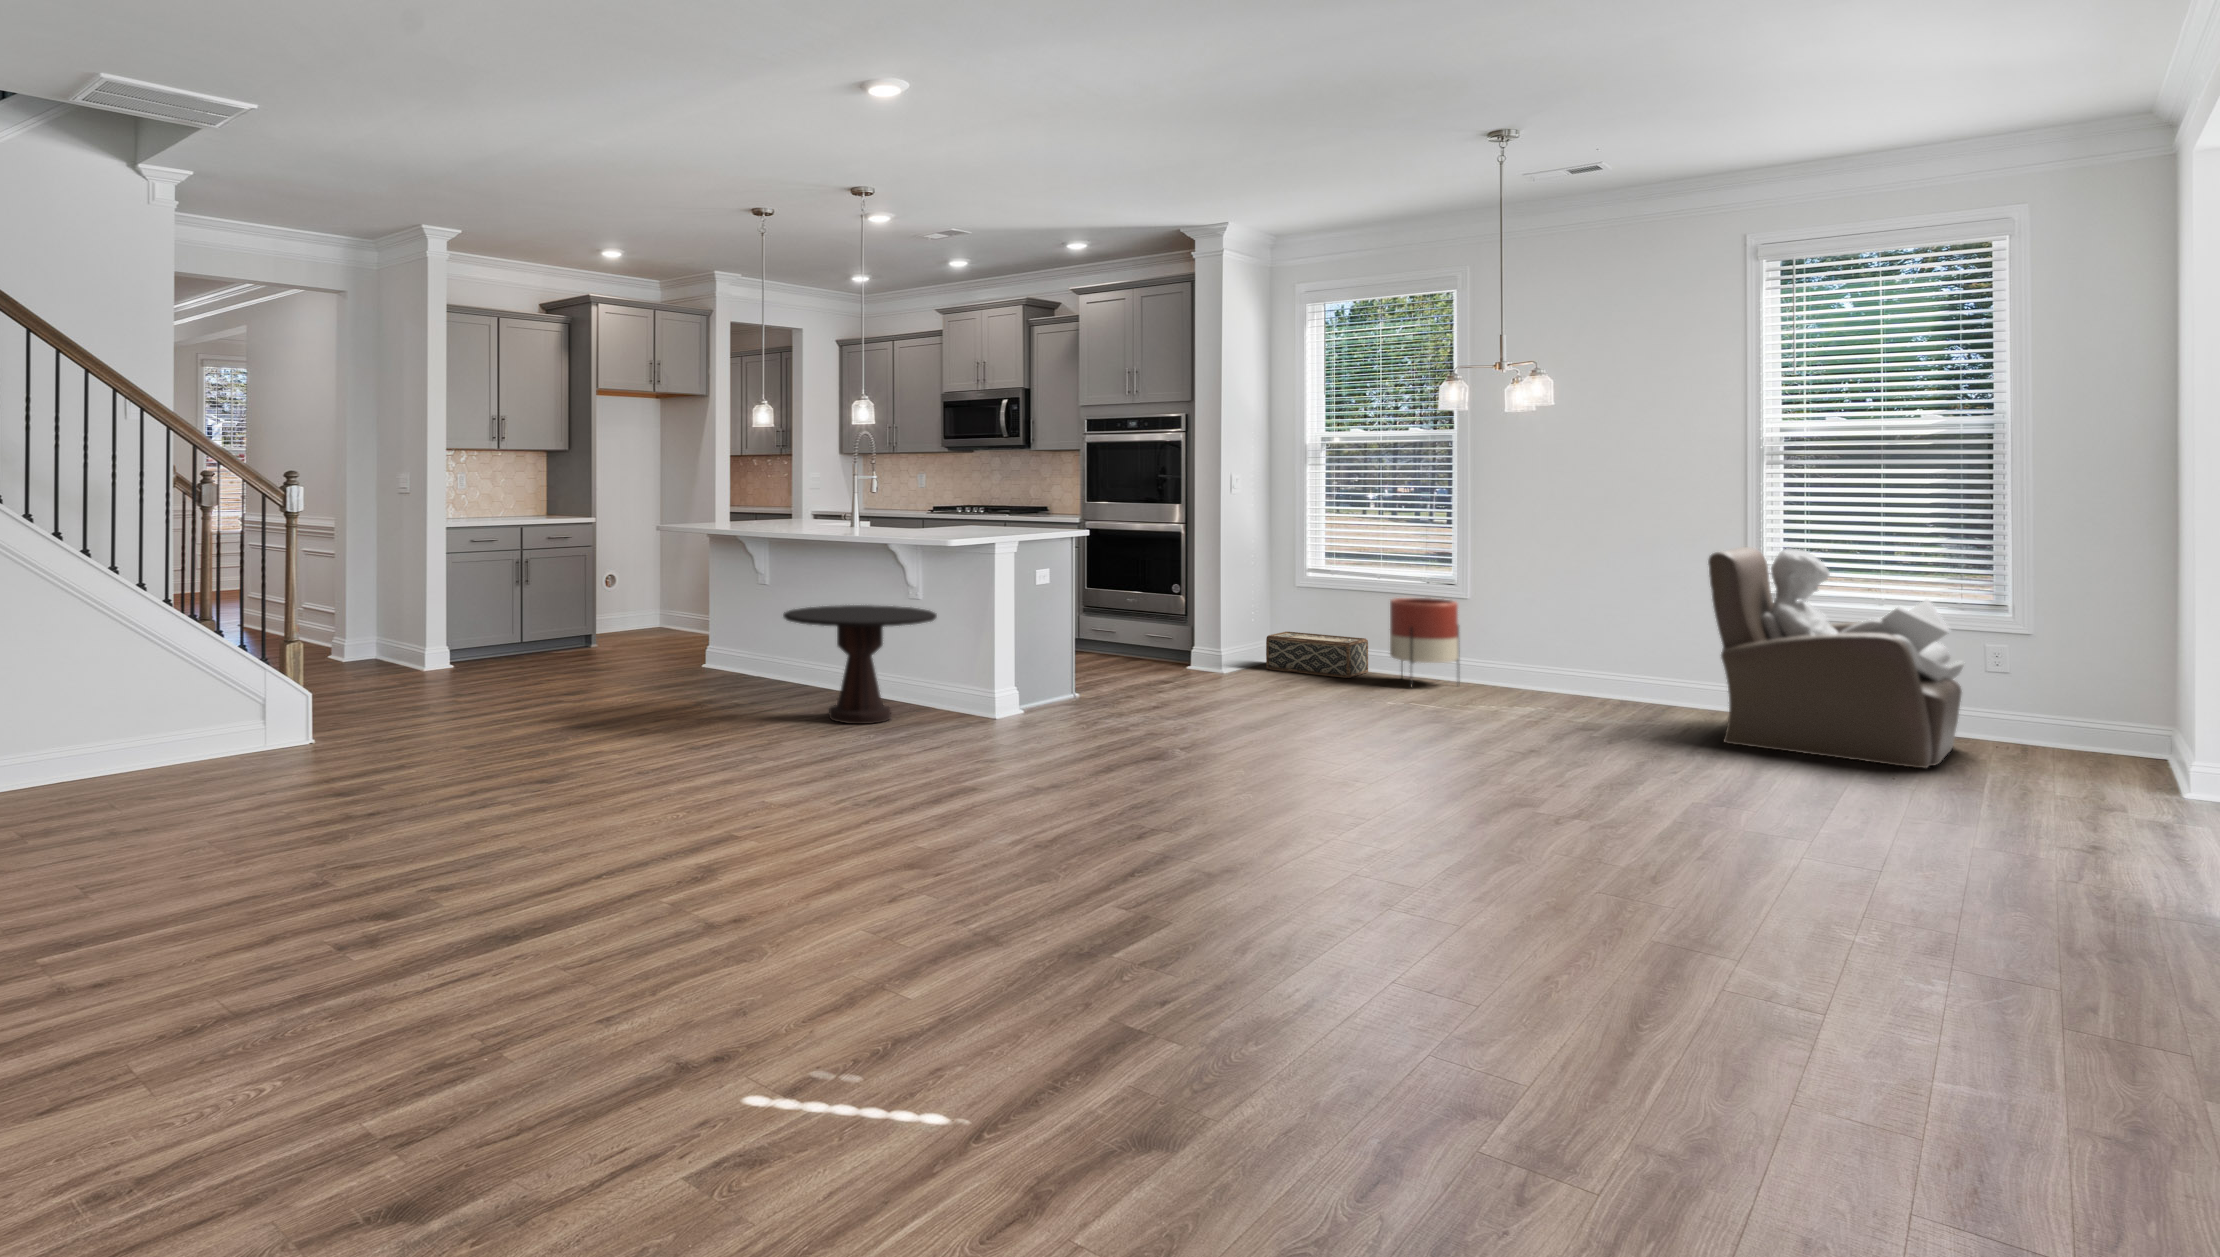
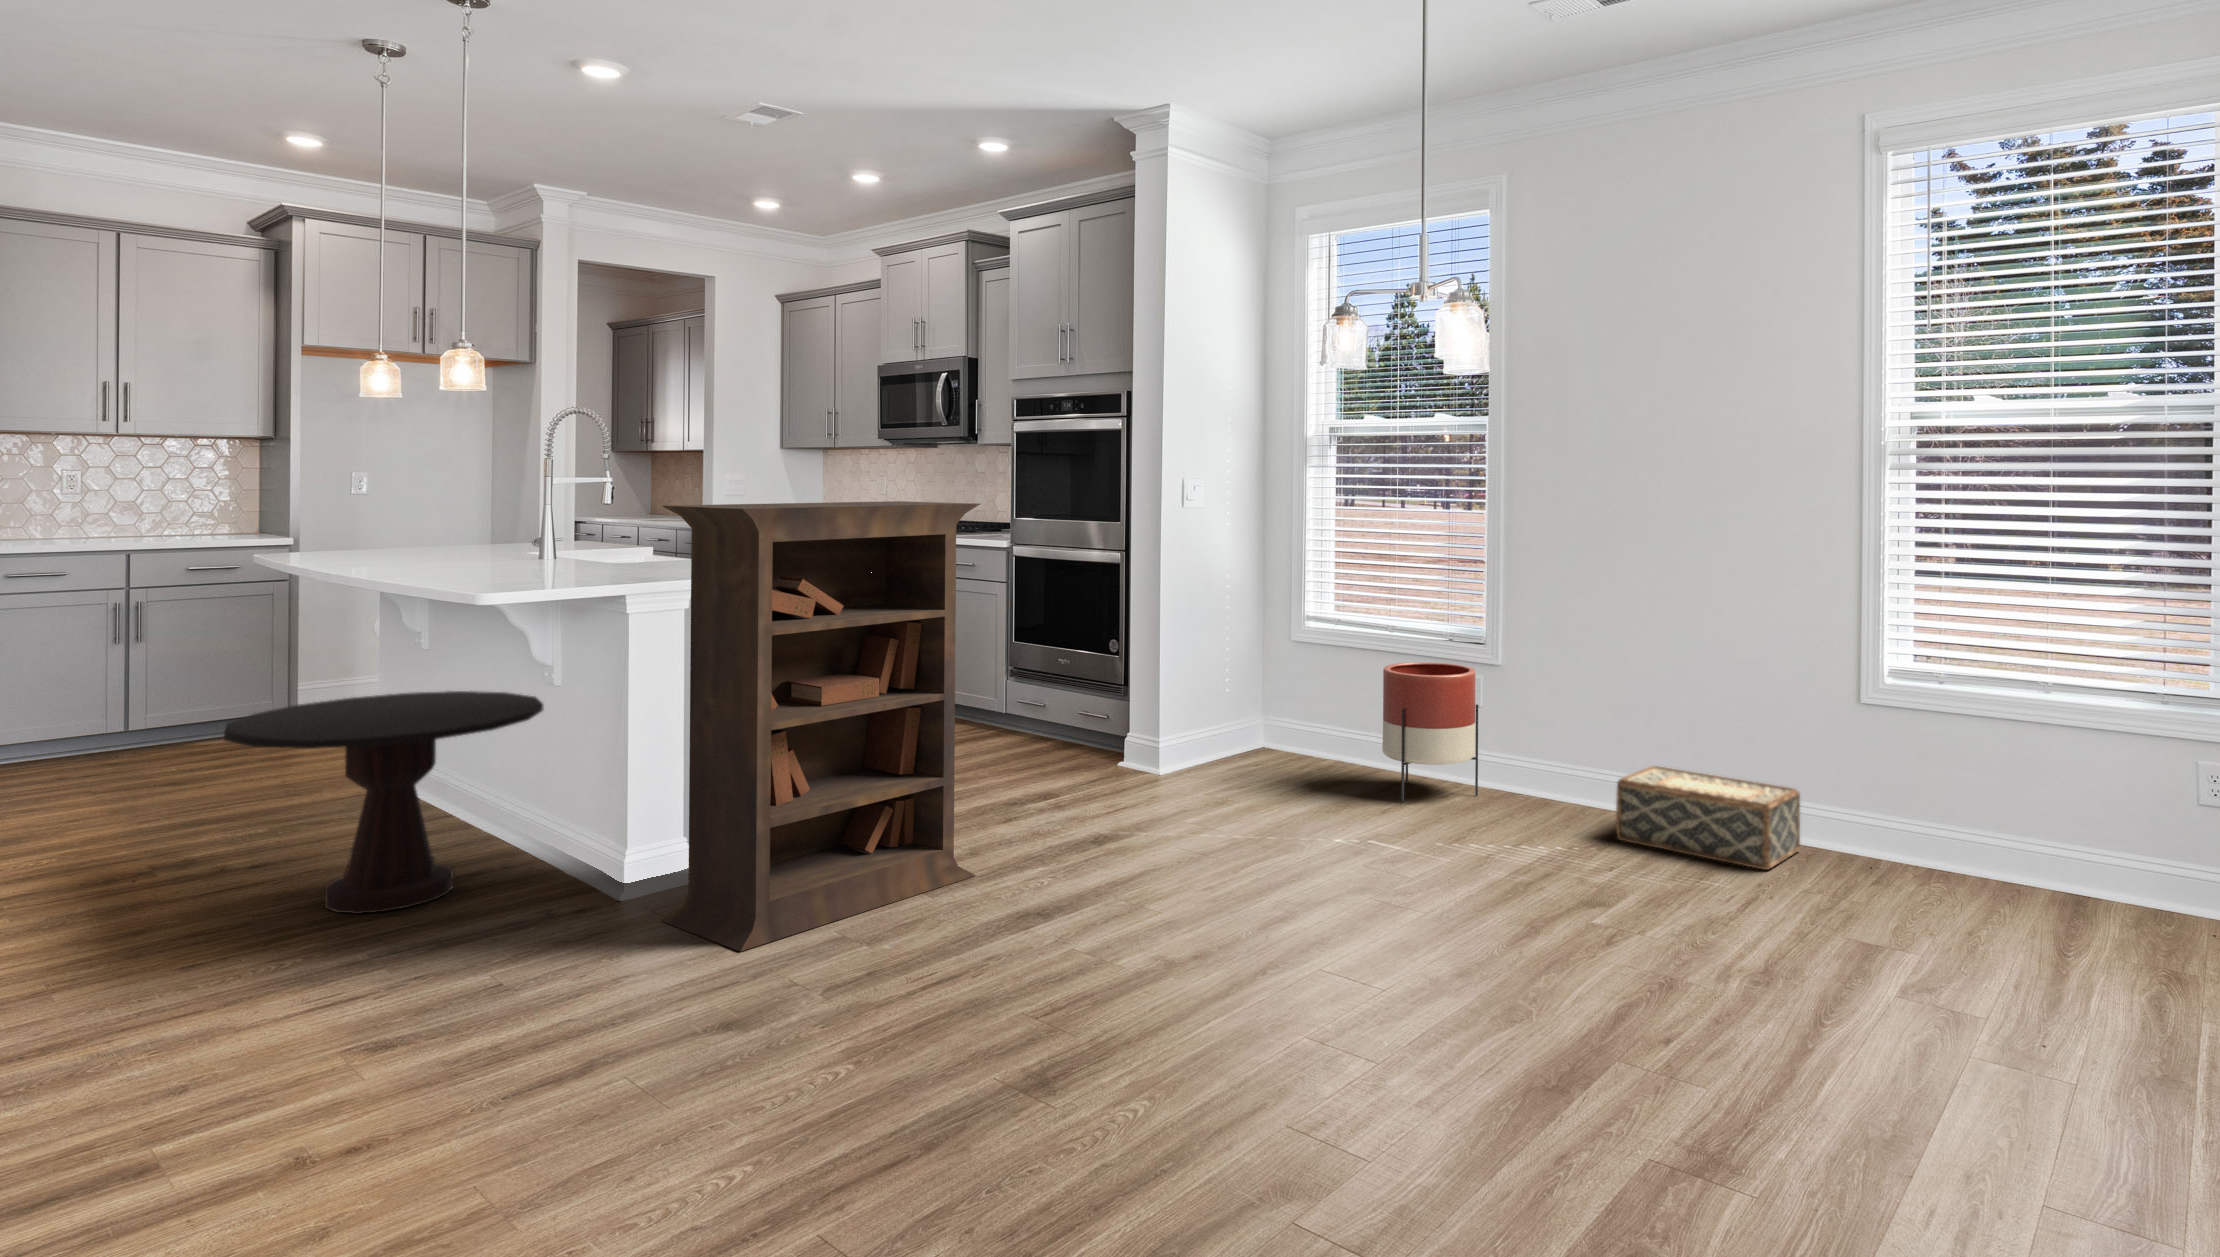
bookcase: none [1034,490,1187,740] -> present [661,501,980,951]
armchair: present [1708,547,1964,769] -> none [1778,599,2167,1002]
woven basket: present [1266,632,1368,678] -> present [1616,766,1800,870]

